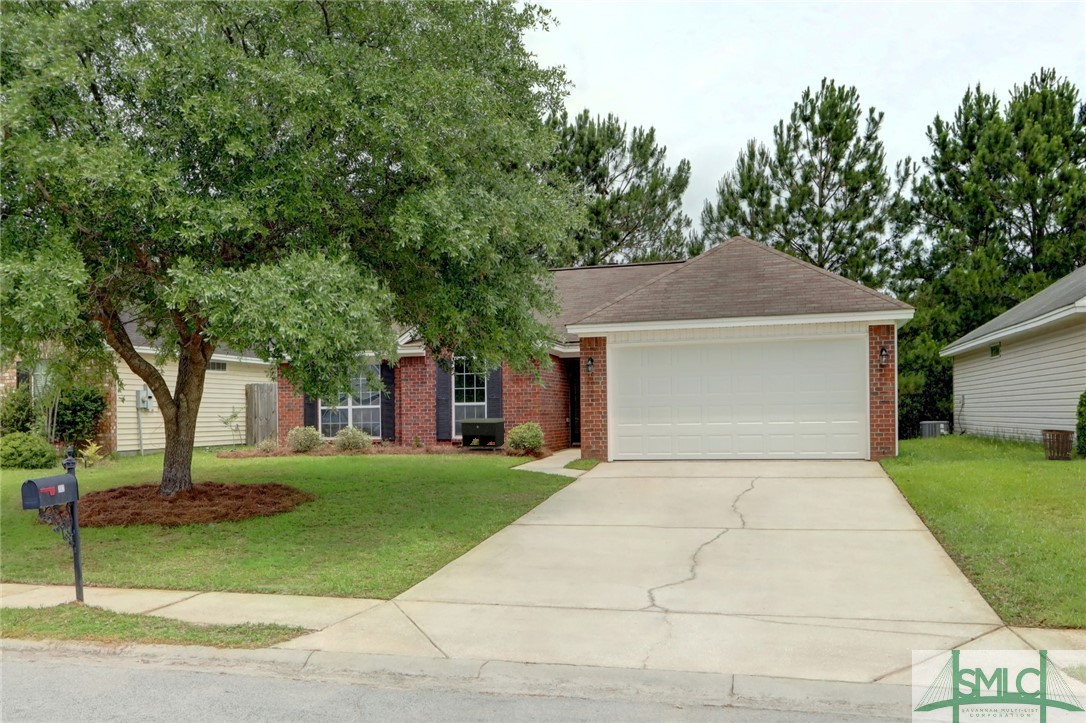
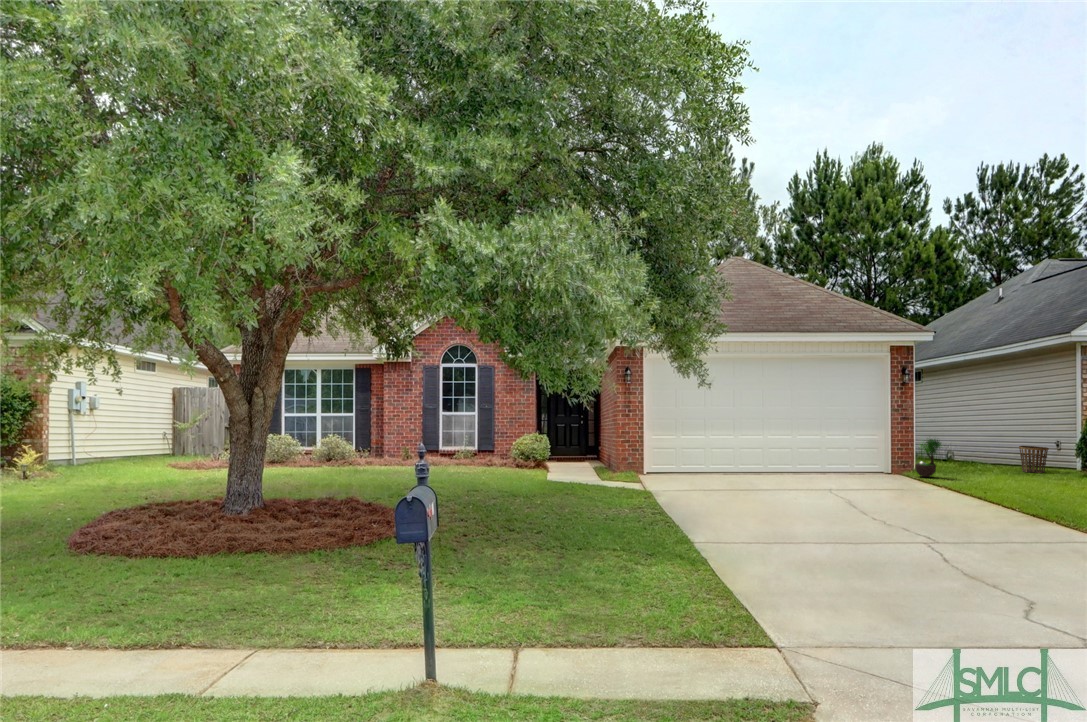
storage bench: present [461,418,505,450] -> none [455,428,501,461]
potted tree: none [898,419,926,465] -> present [915,439,942,477]

